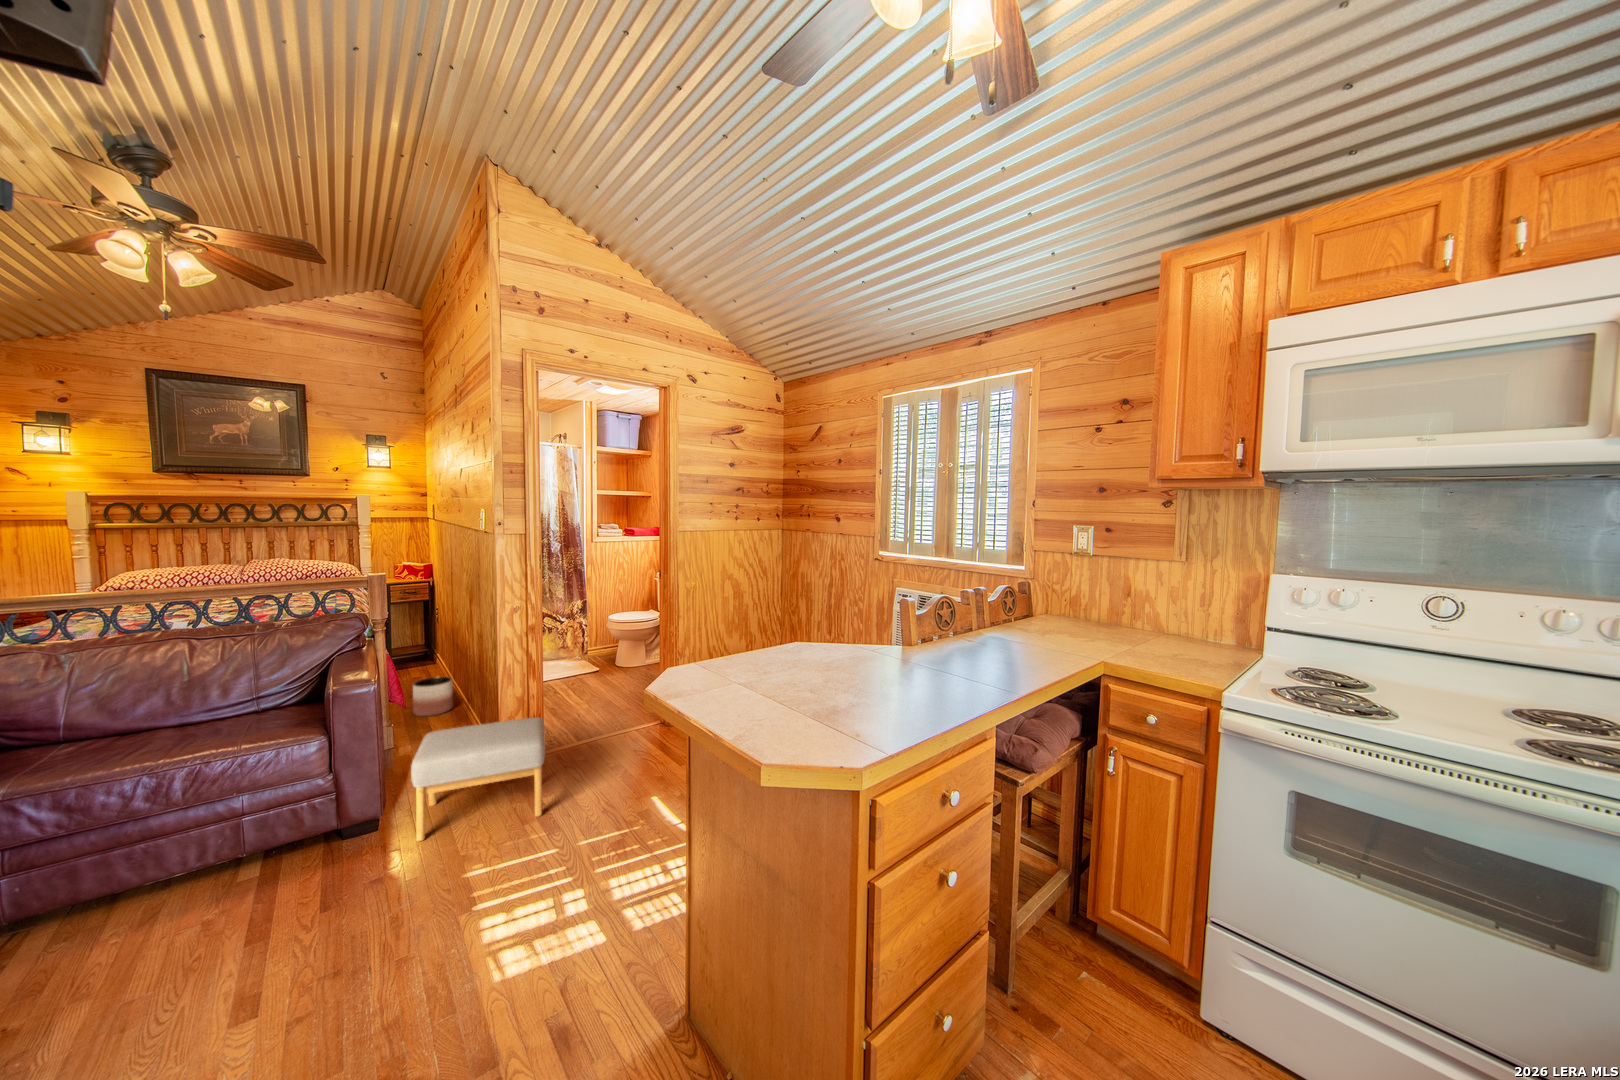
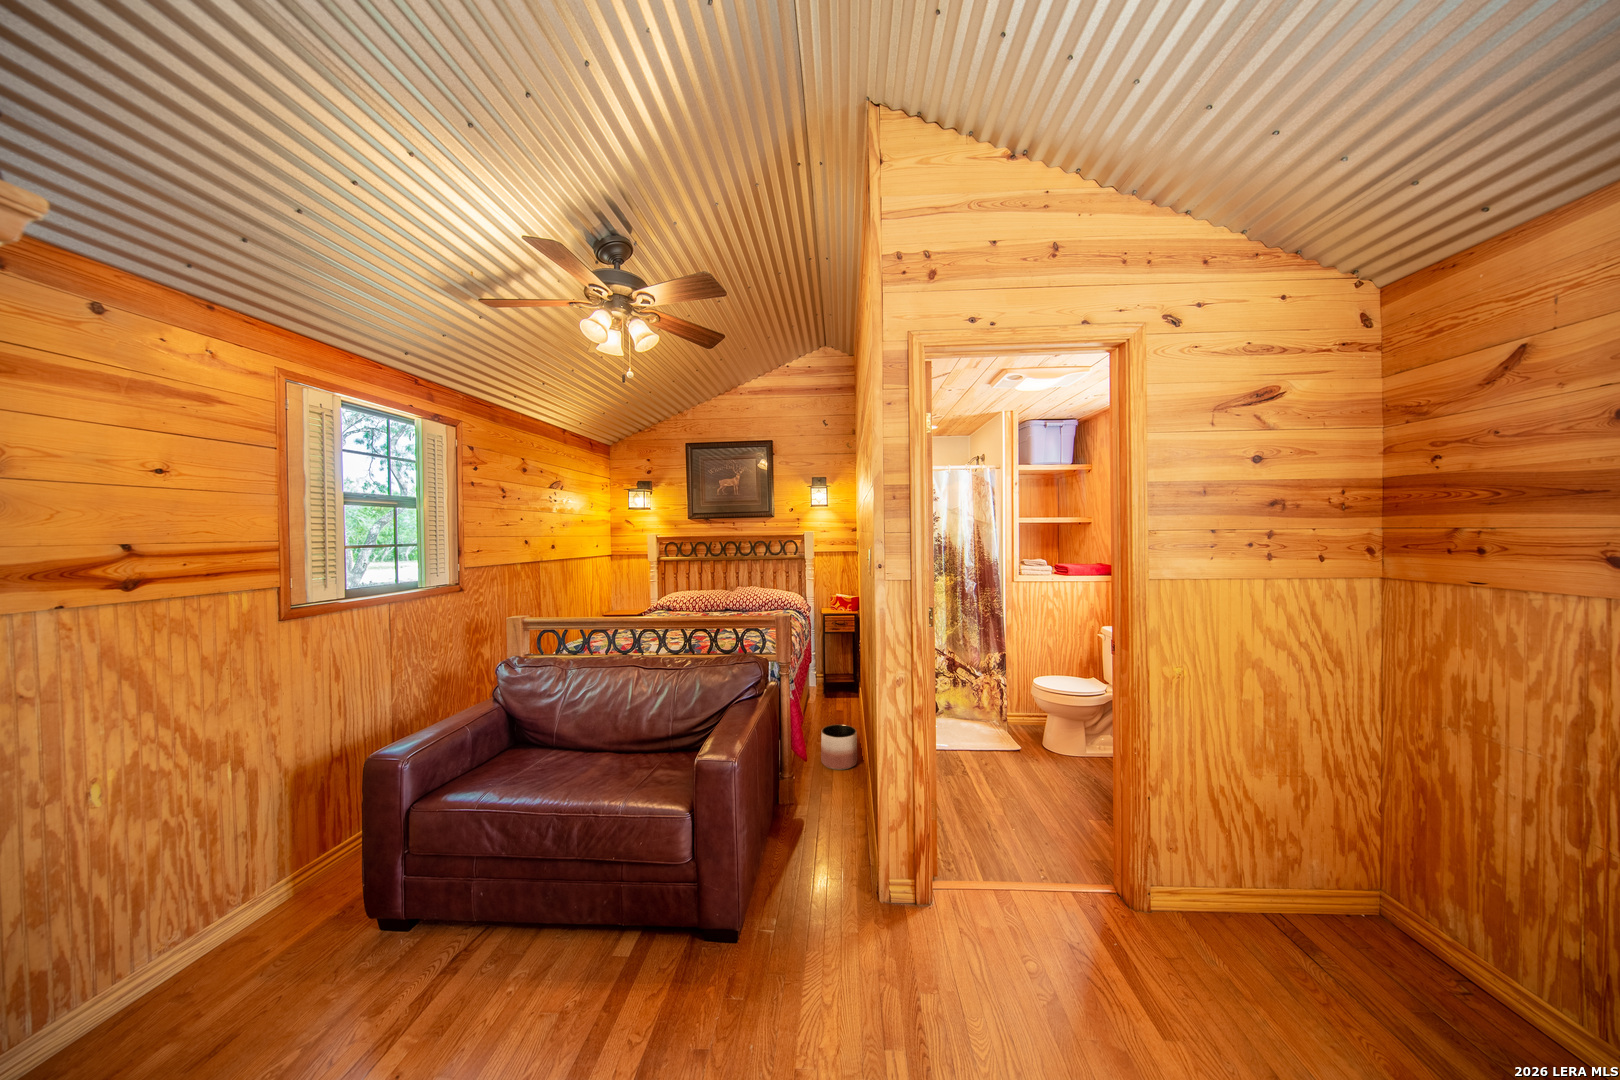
footstool: present [411,717,545,841] -> none [753,831,926,1042]

